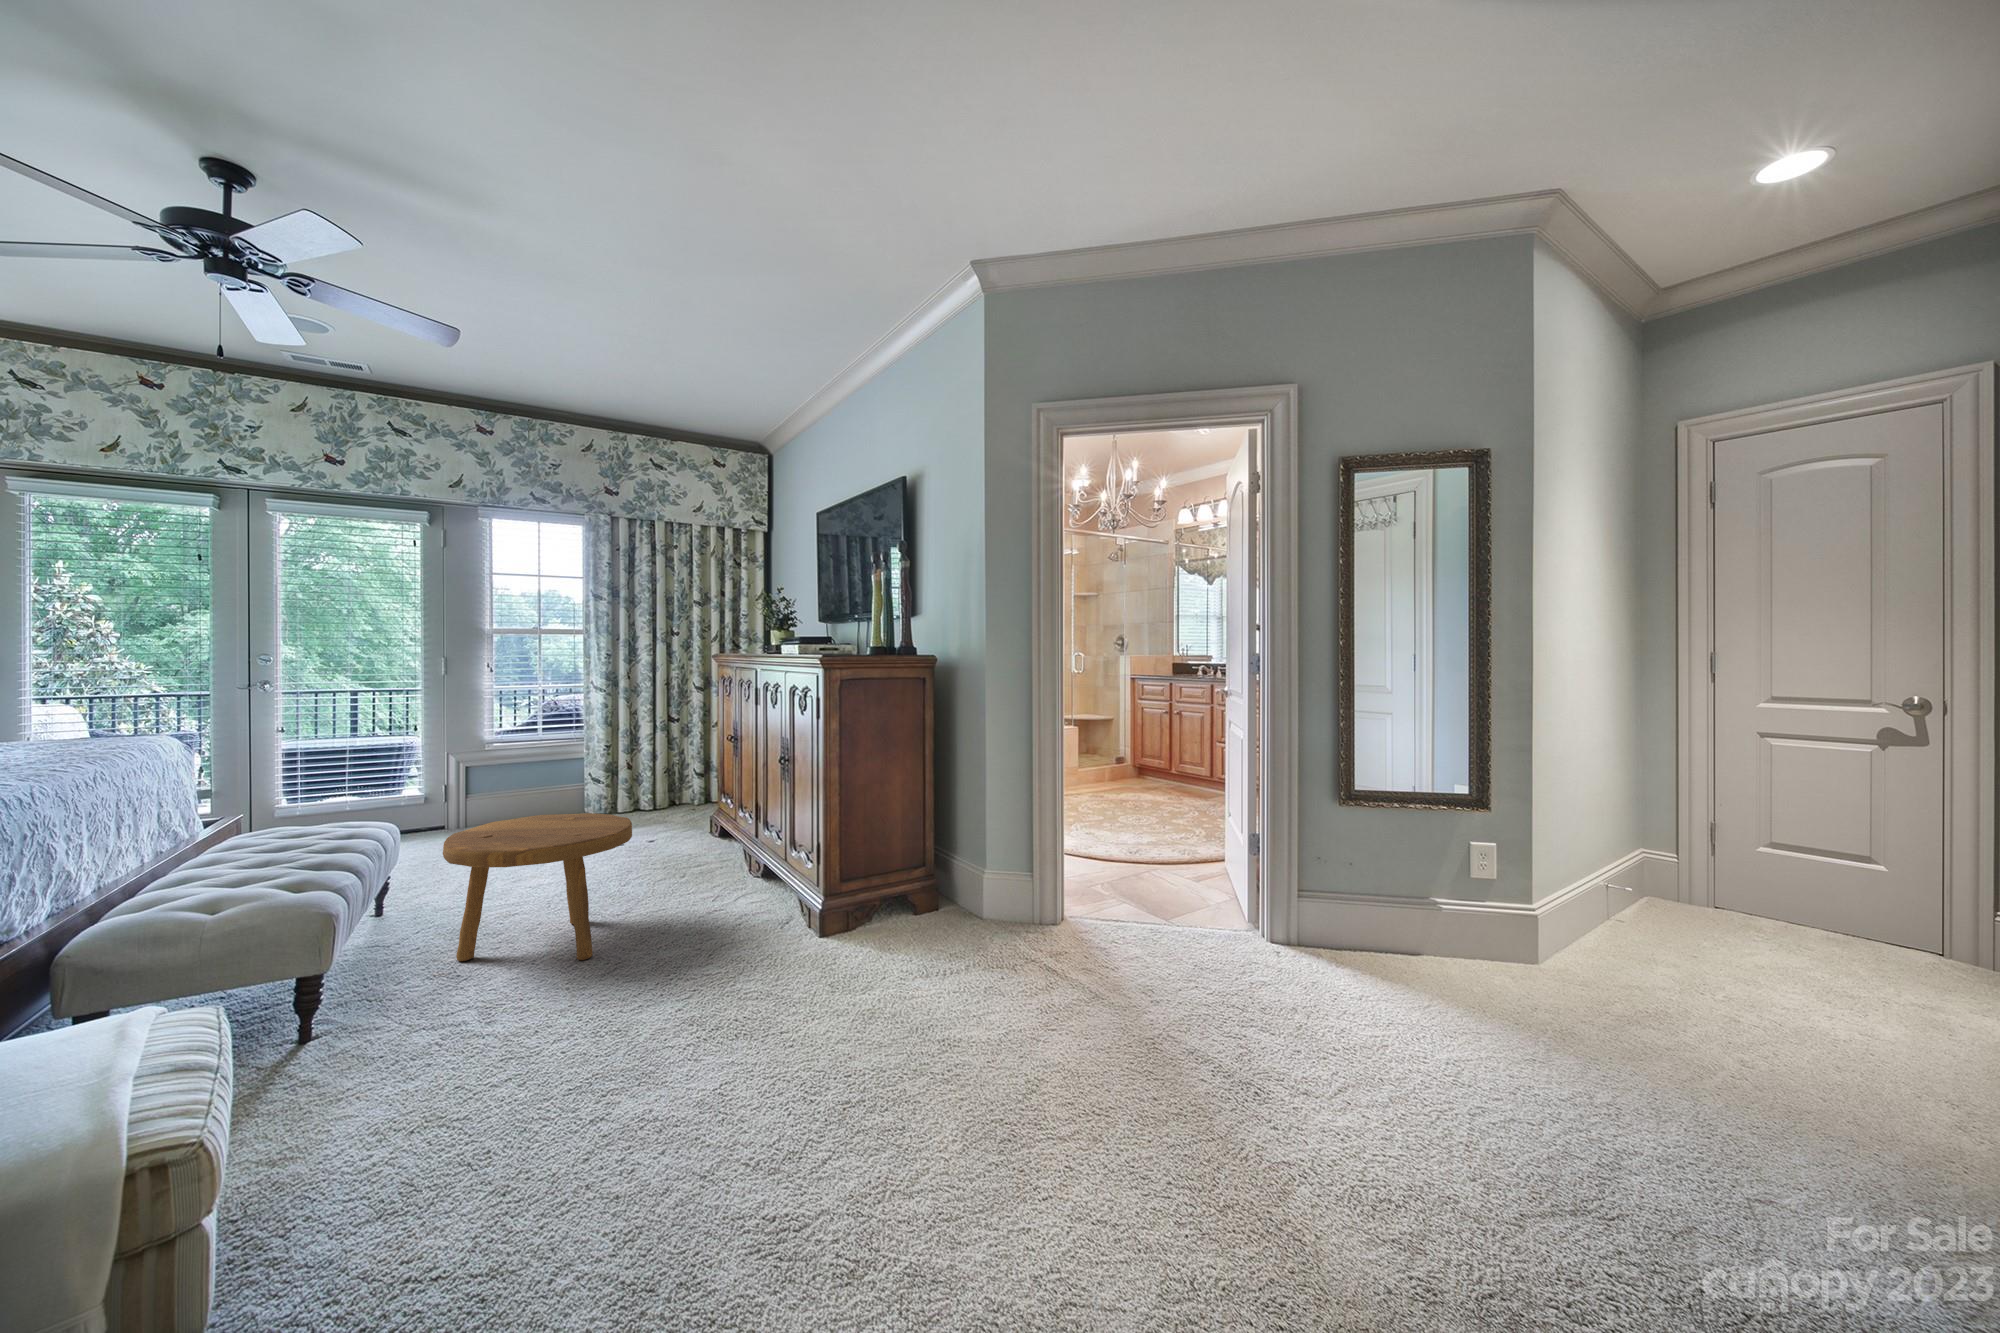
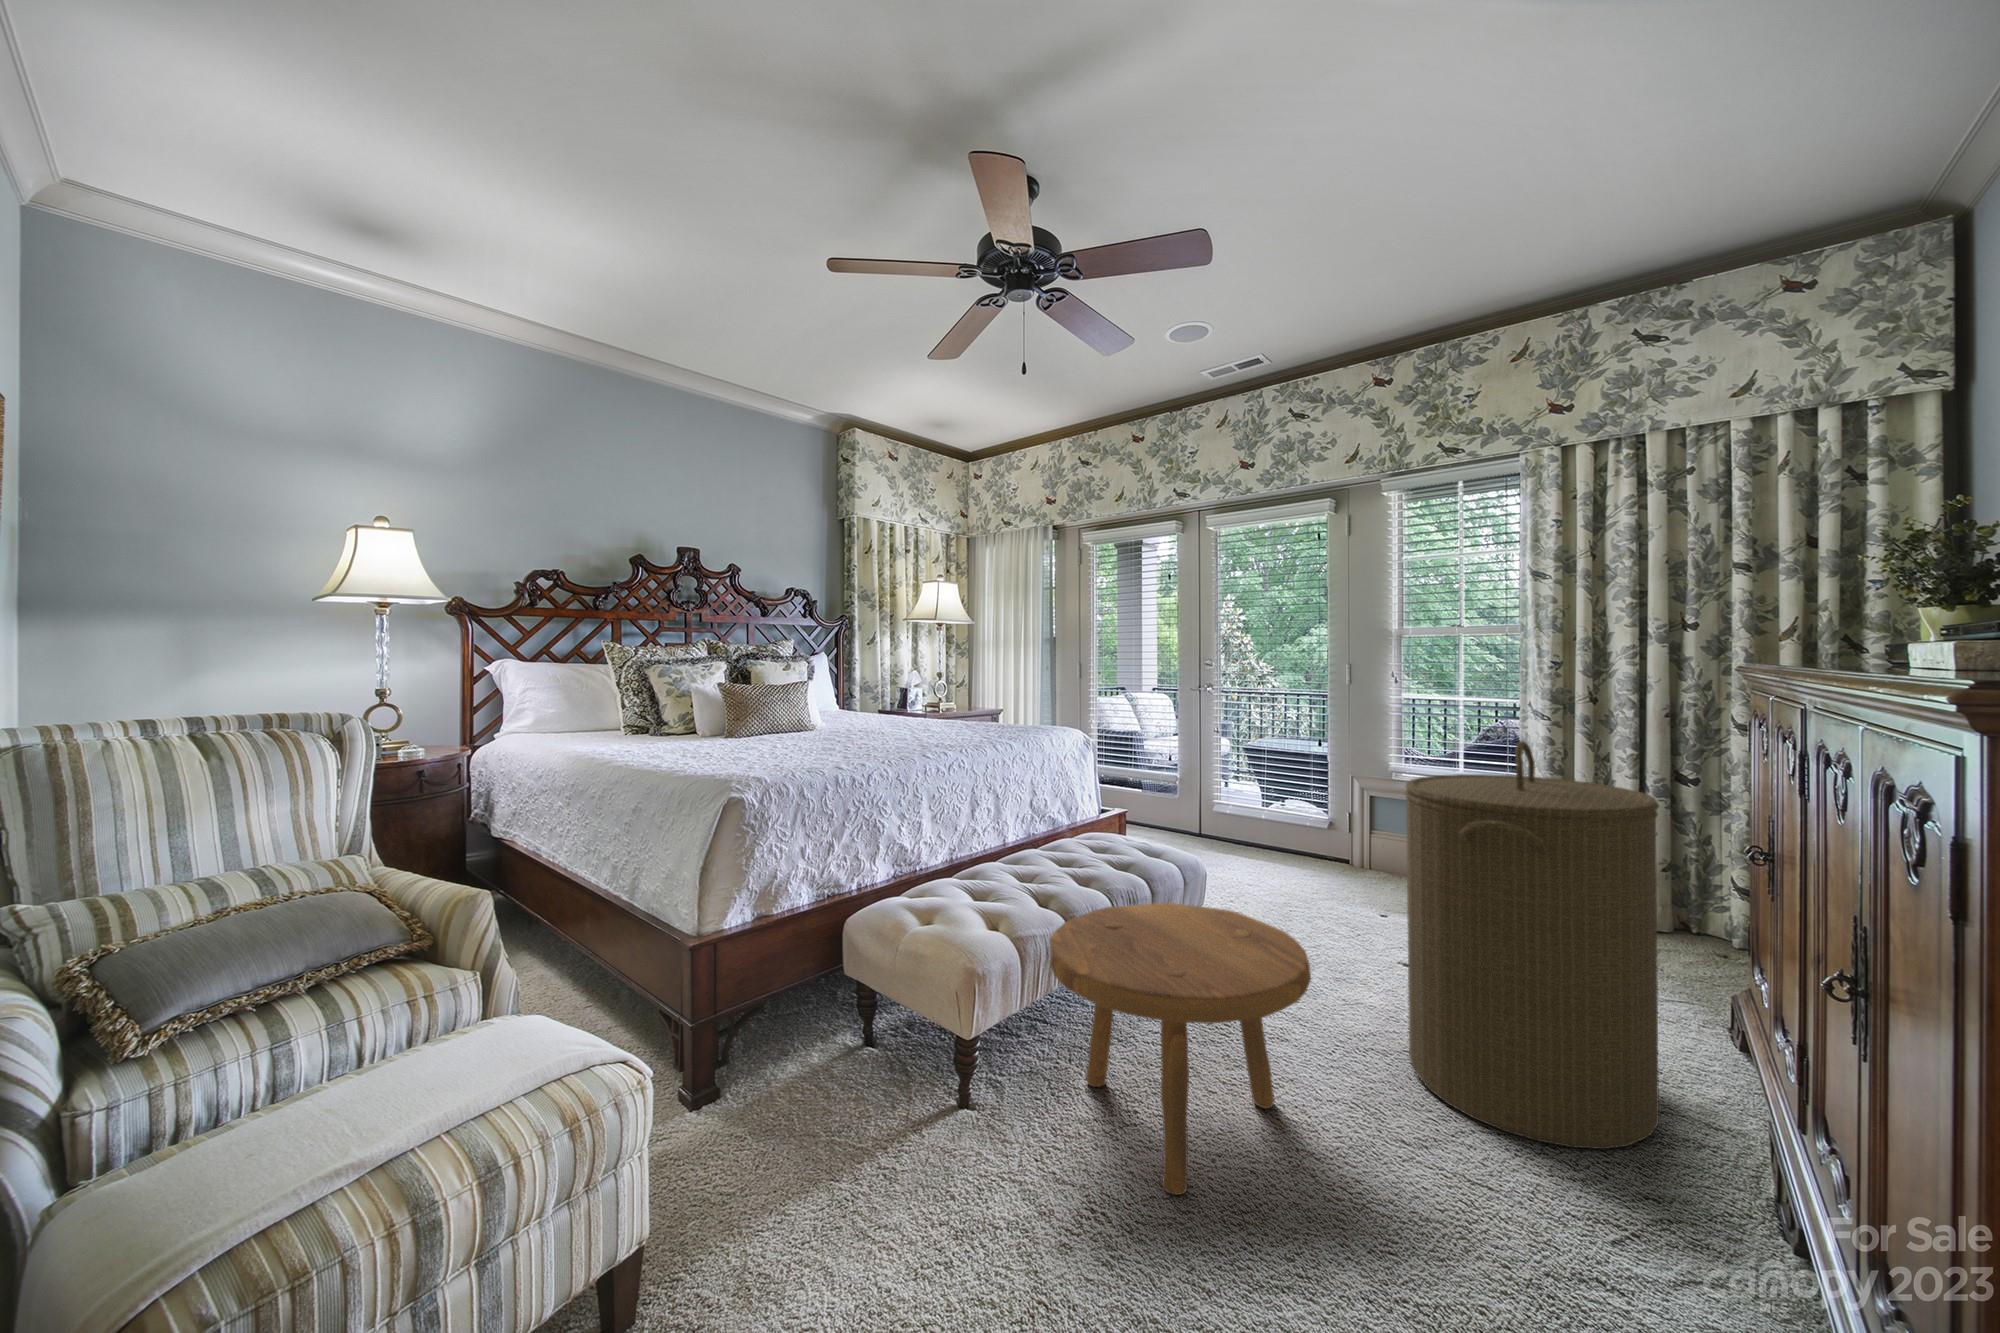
laundry hamper: none [615,693,733,889] -> present [1405,741,1659,1149]

